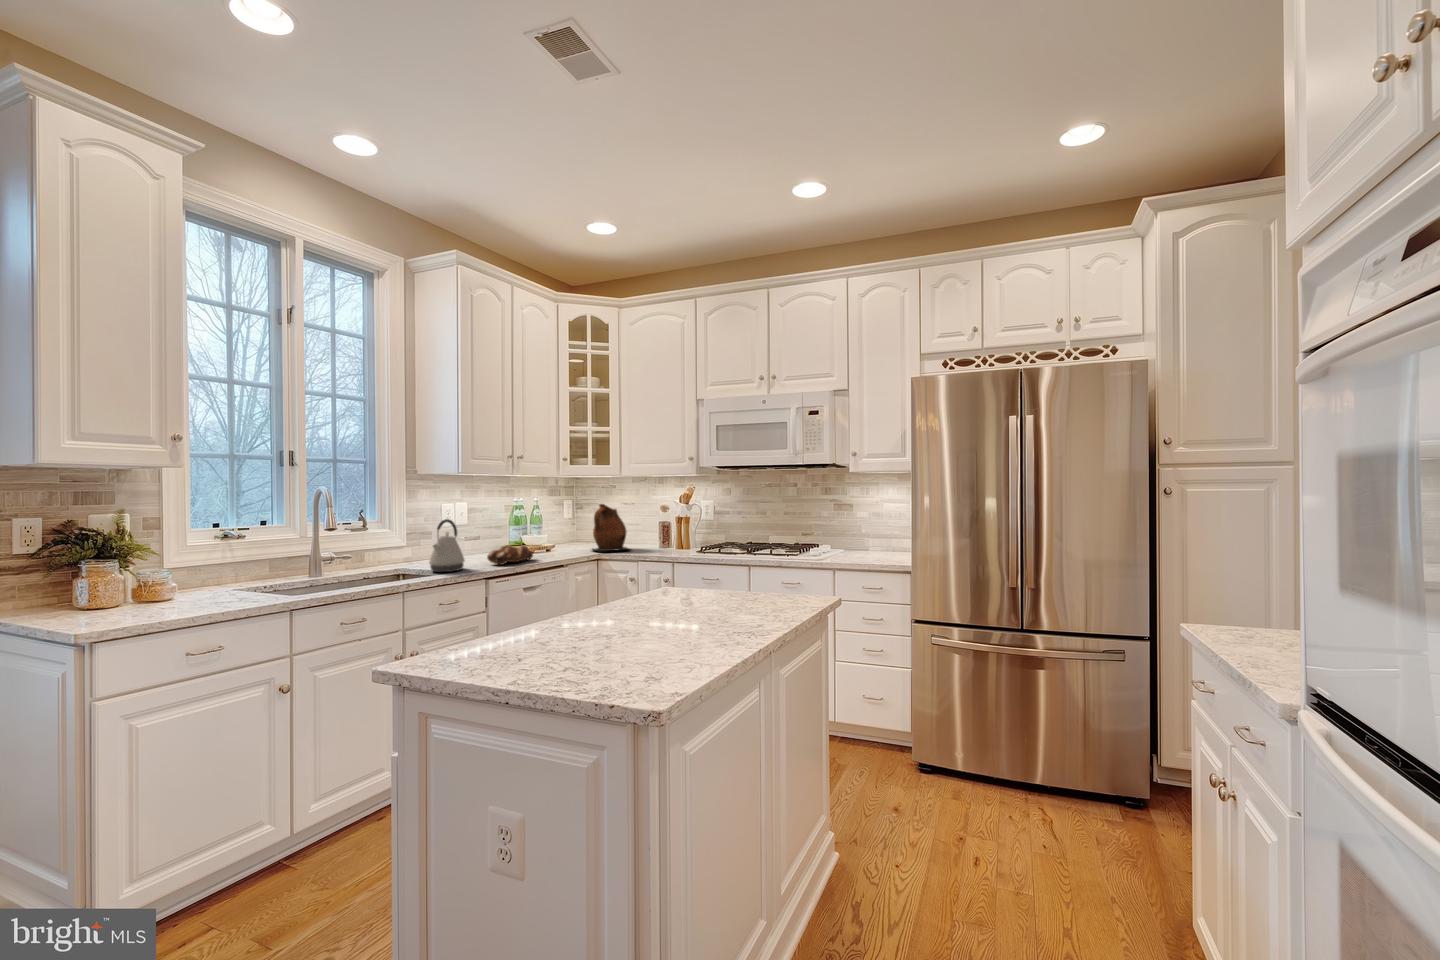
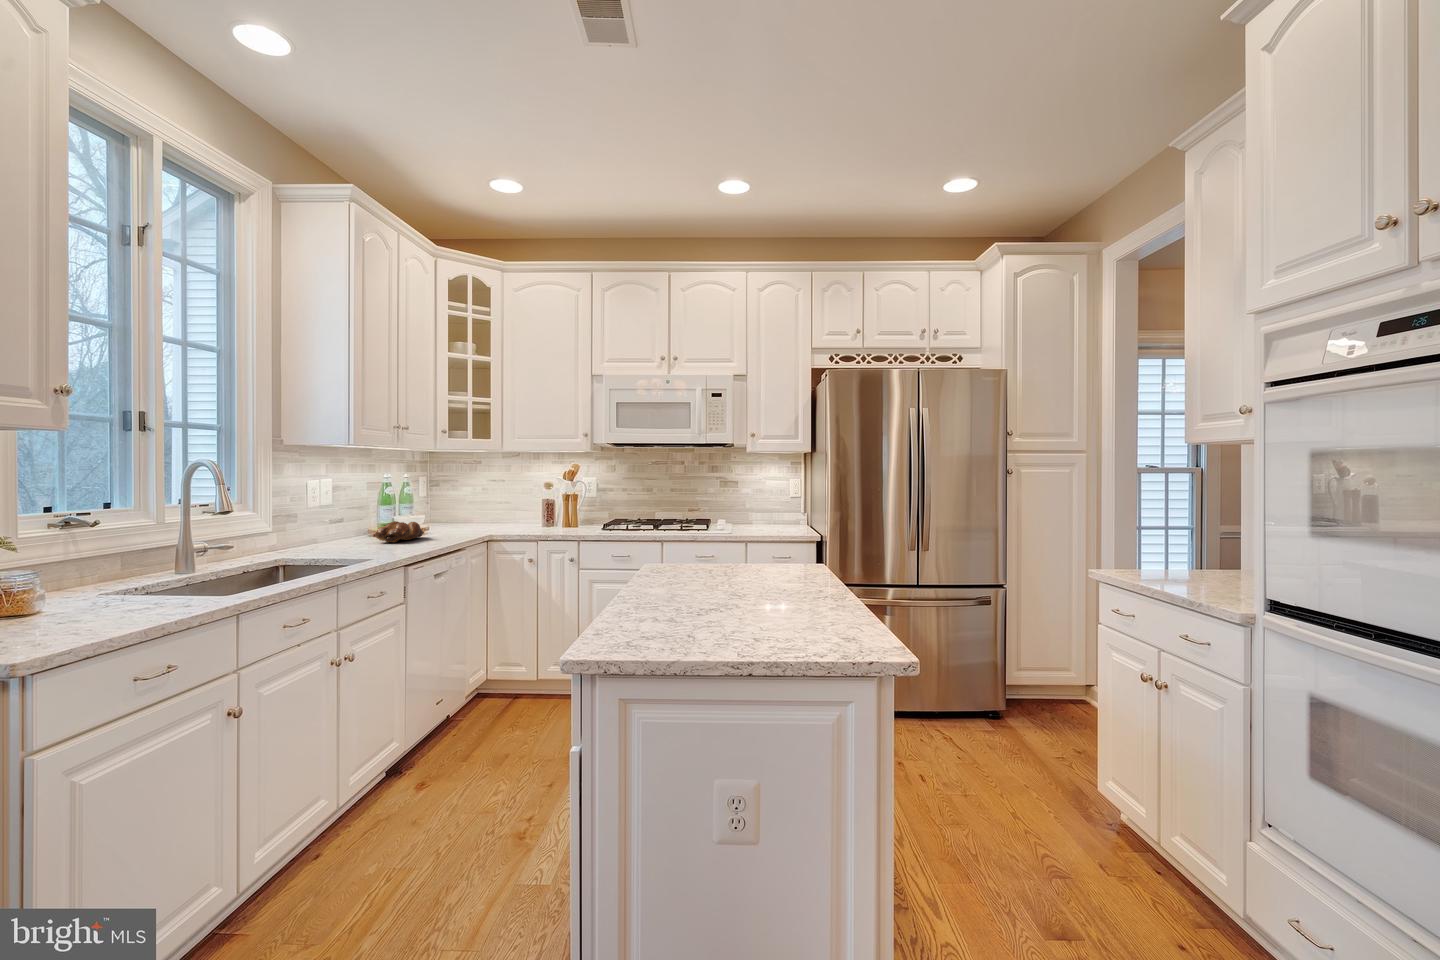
ceramic pitcher: present [593,504,630,551] -> none [474,479,523,529]
kettle: present [429,519,465,572] -> none [313,491,355,550]

